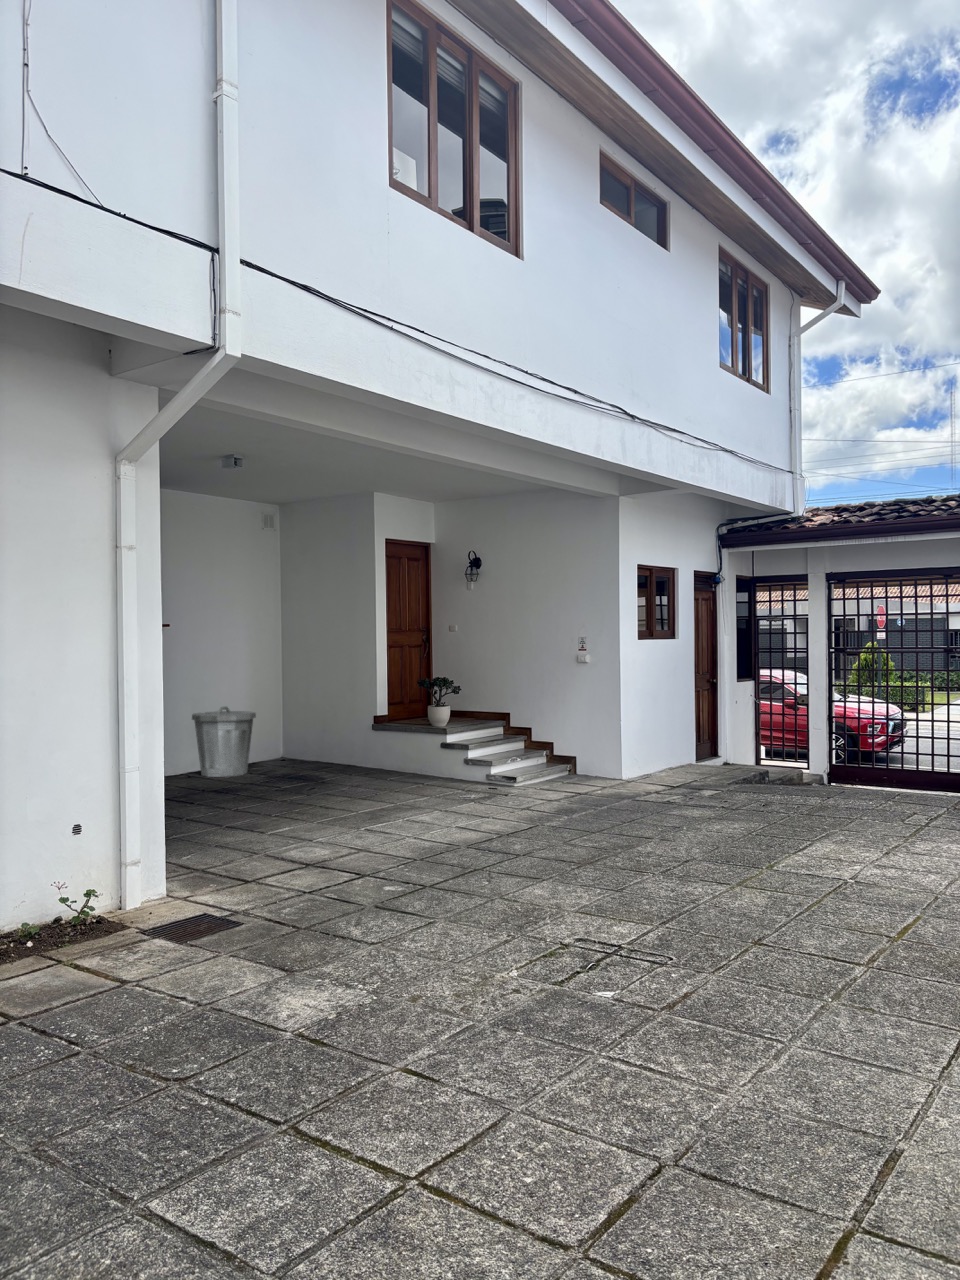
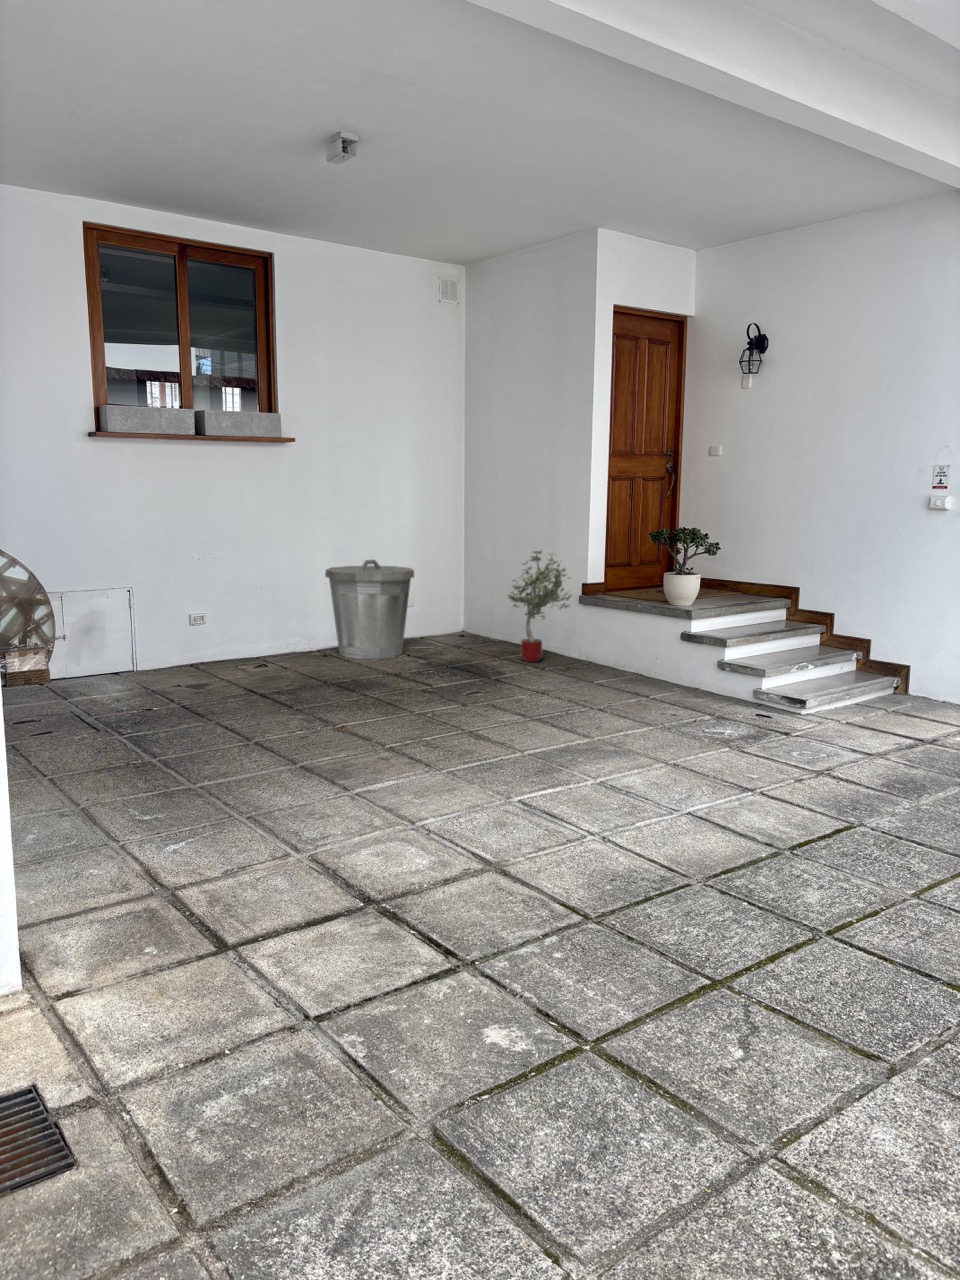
potted tree: none [320,695,367,772] -> present [508,551,572,662]

